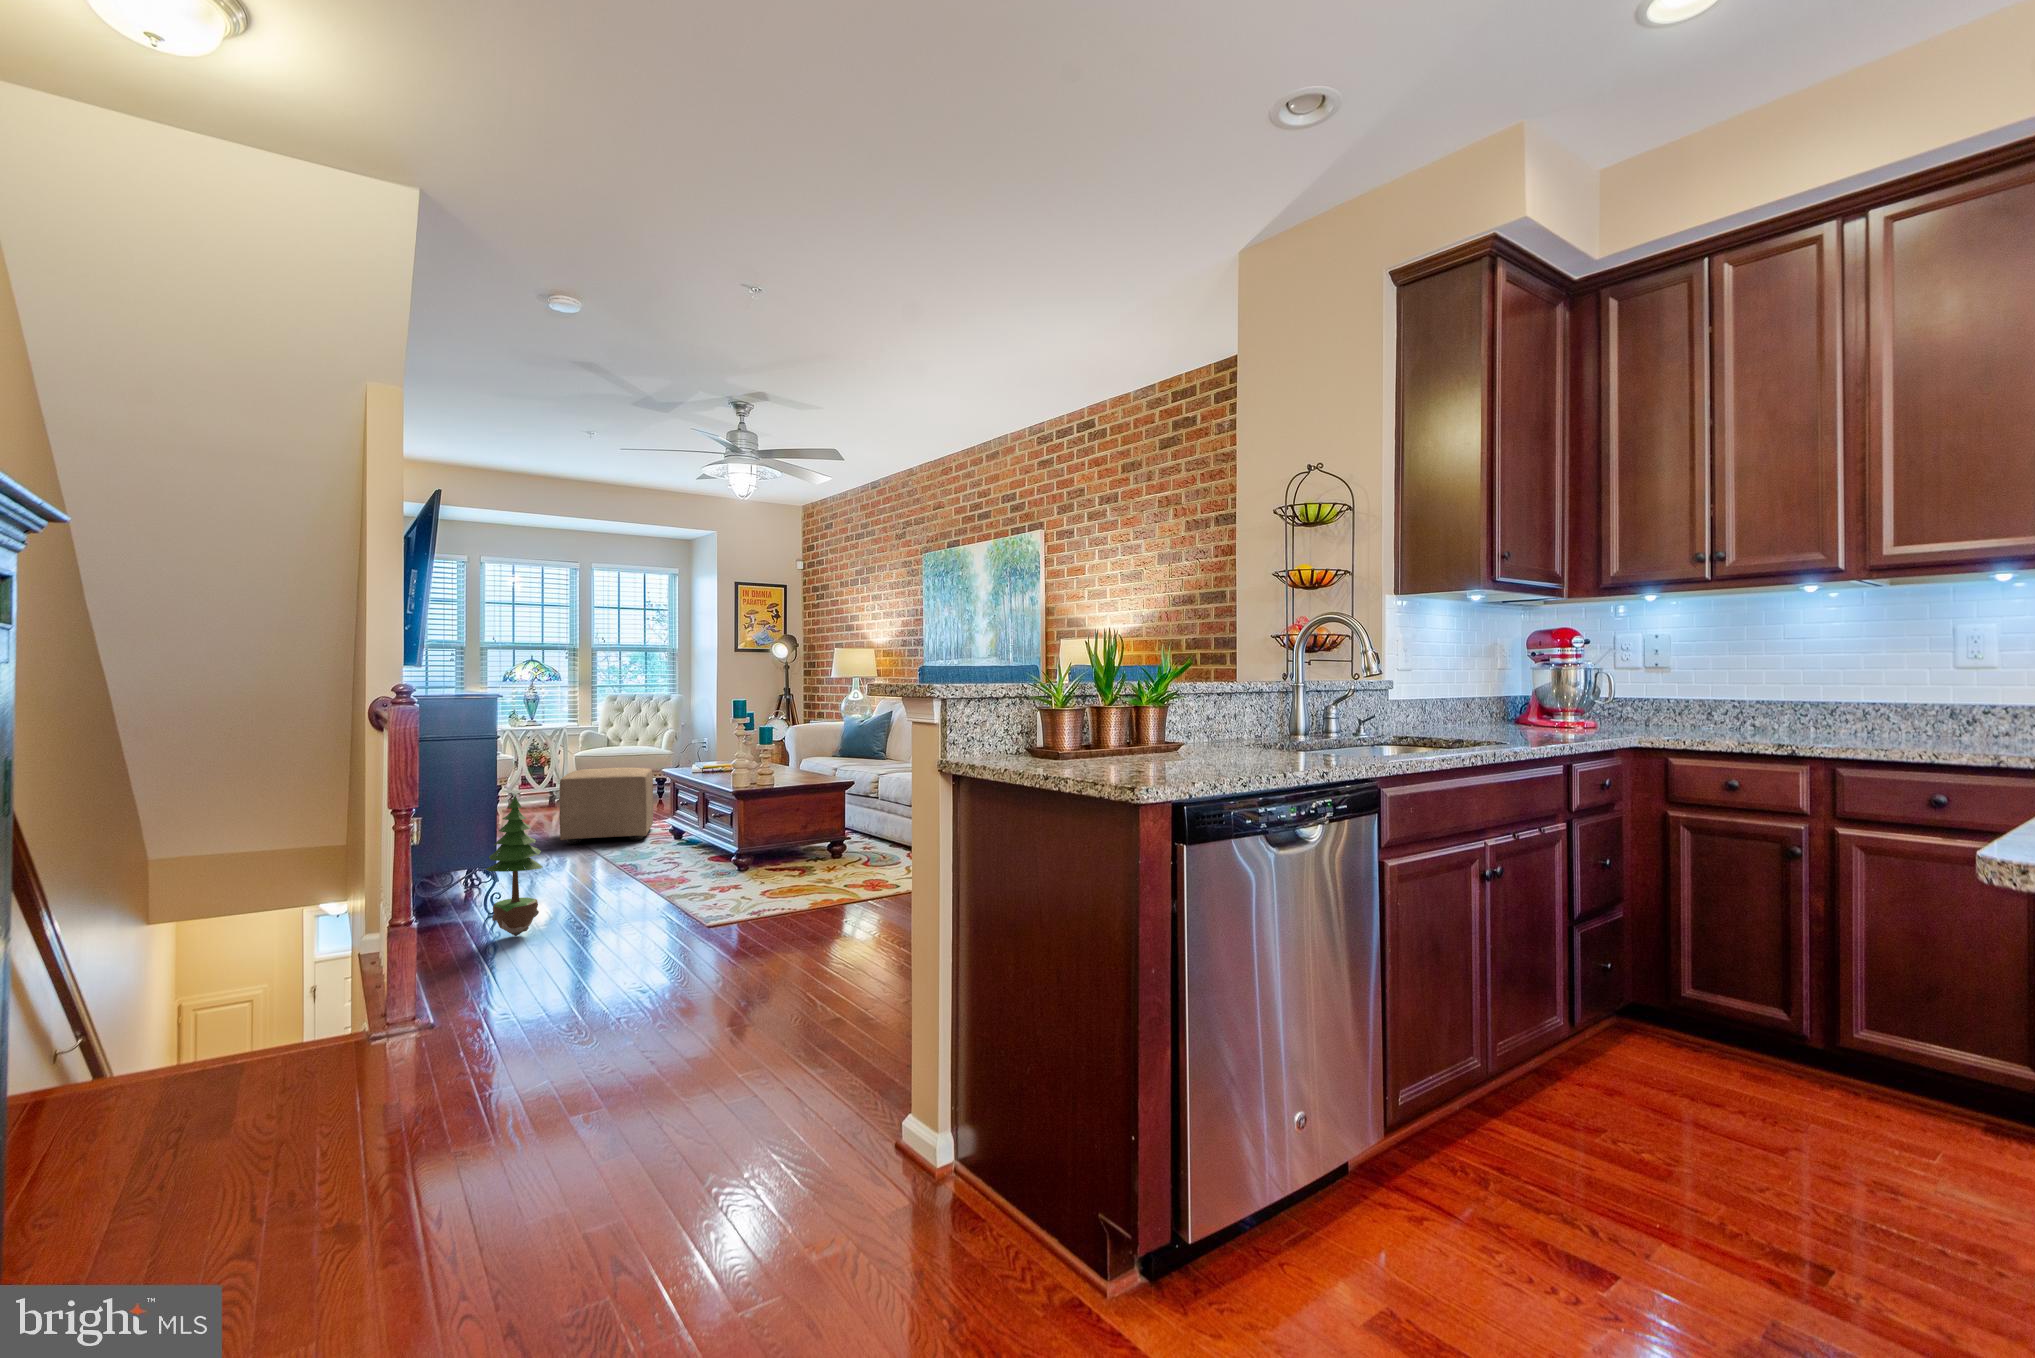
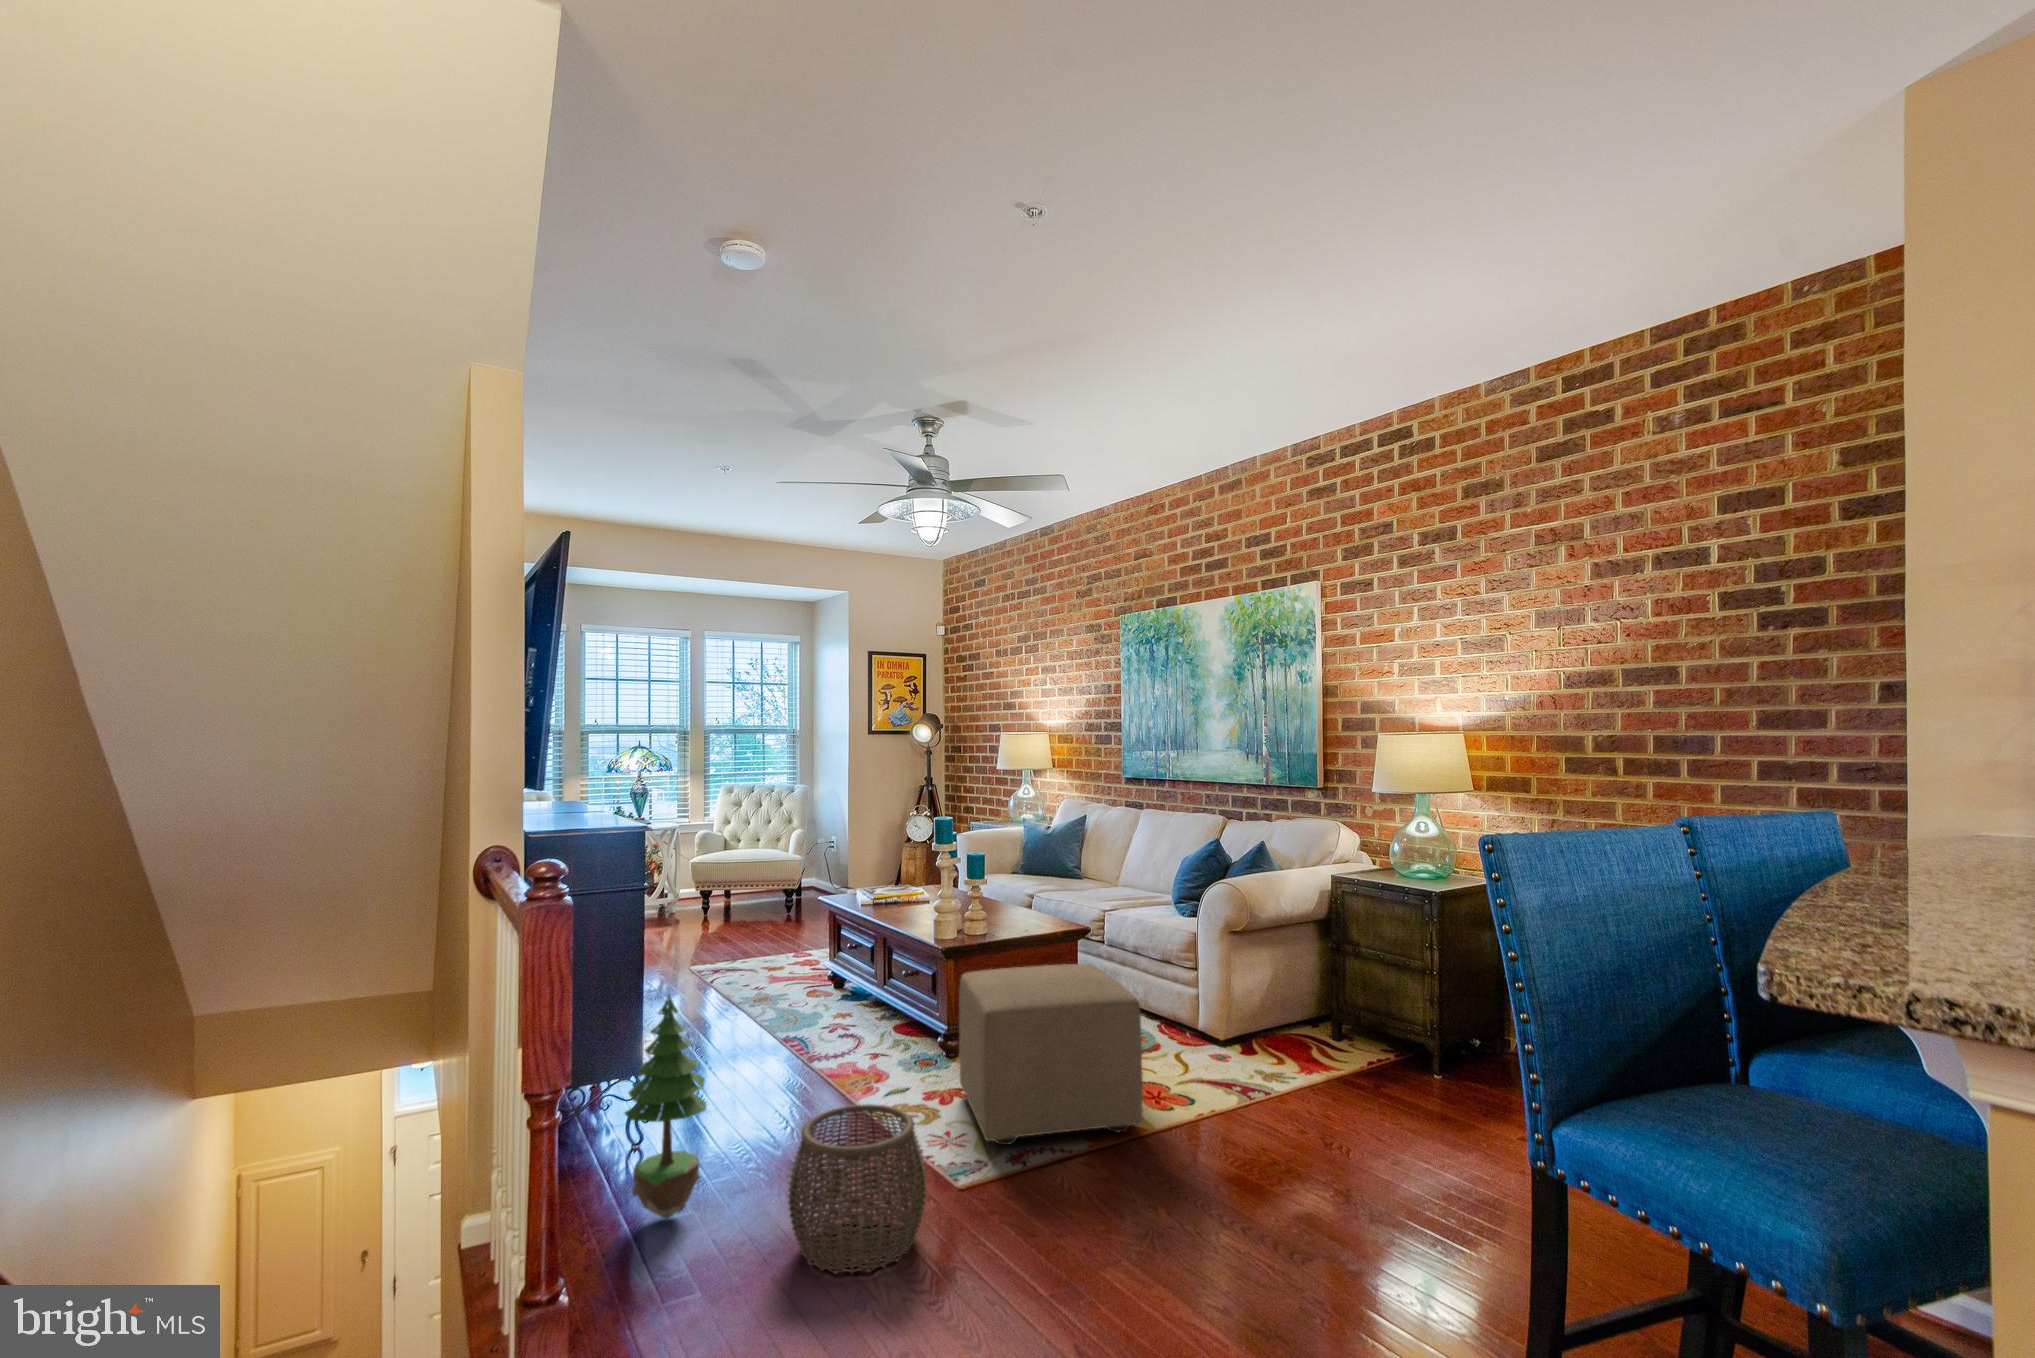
ottoman: present [559,768,653,844] -> present [959,964,1143,1145]
woven basket: none [587,864,680,952] -> present [788,1104,927,1274]

